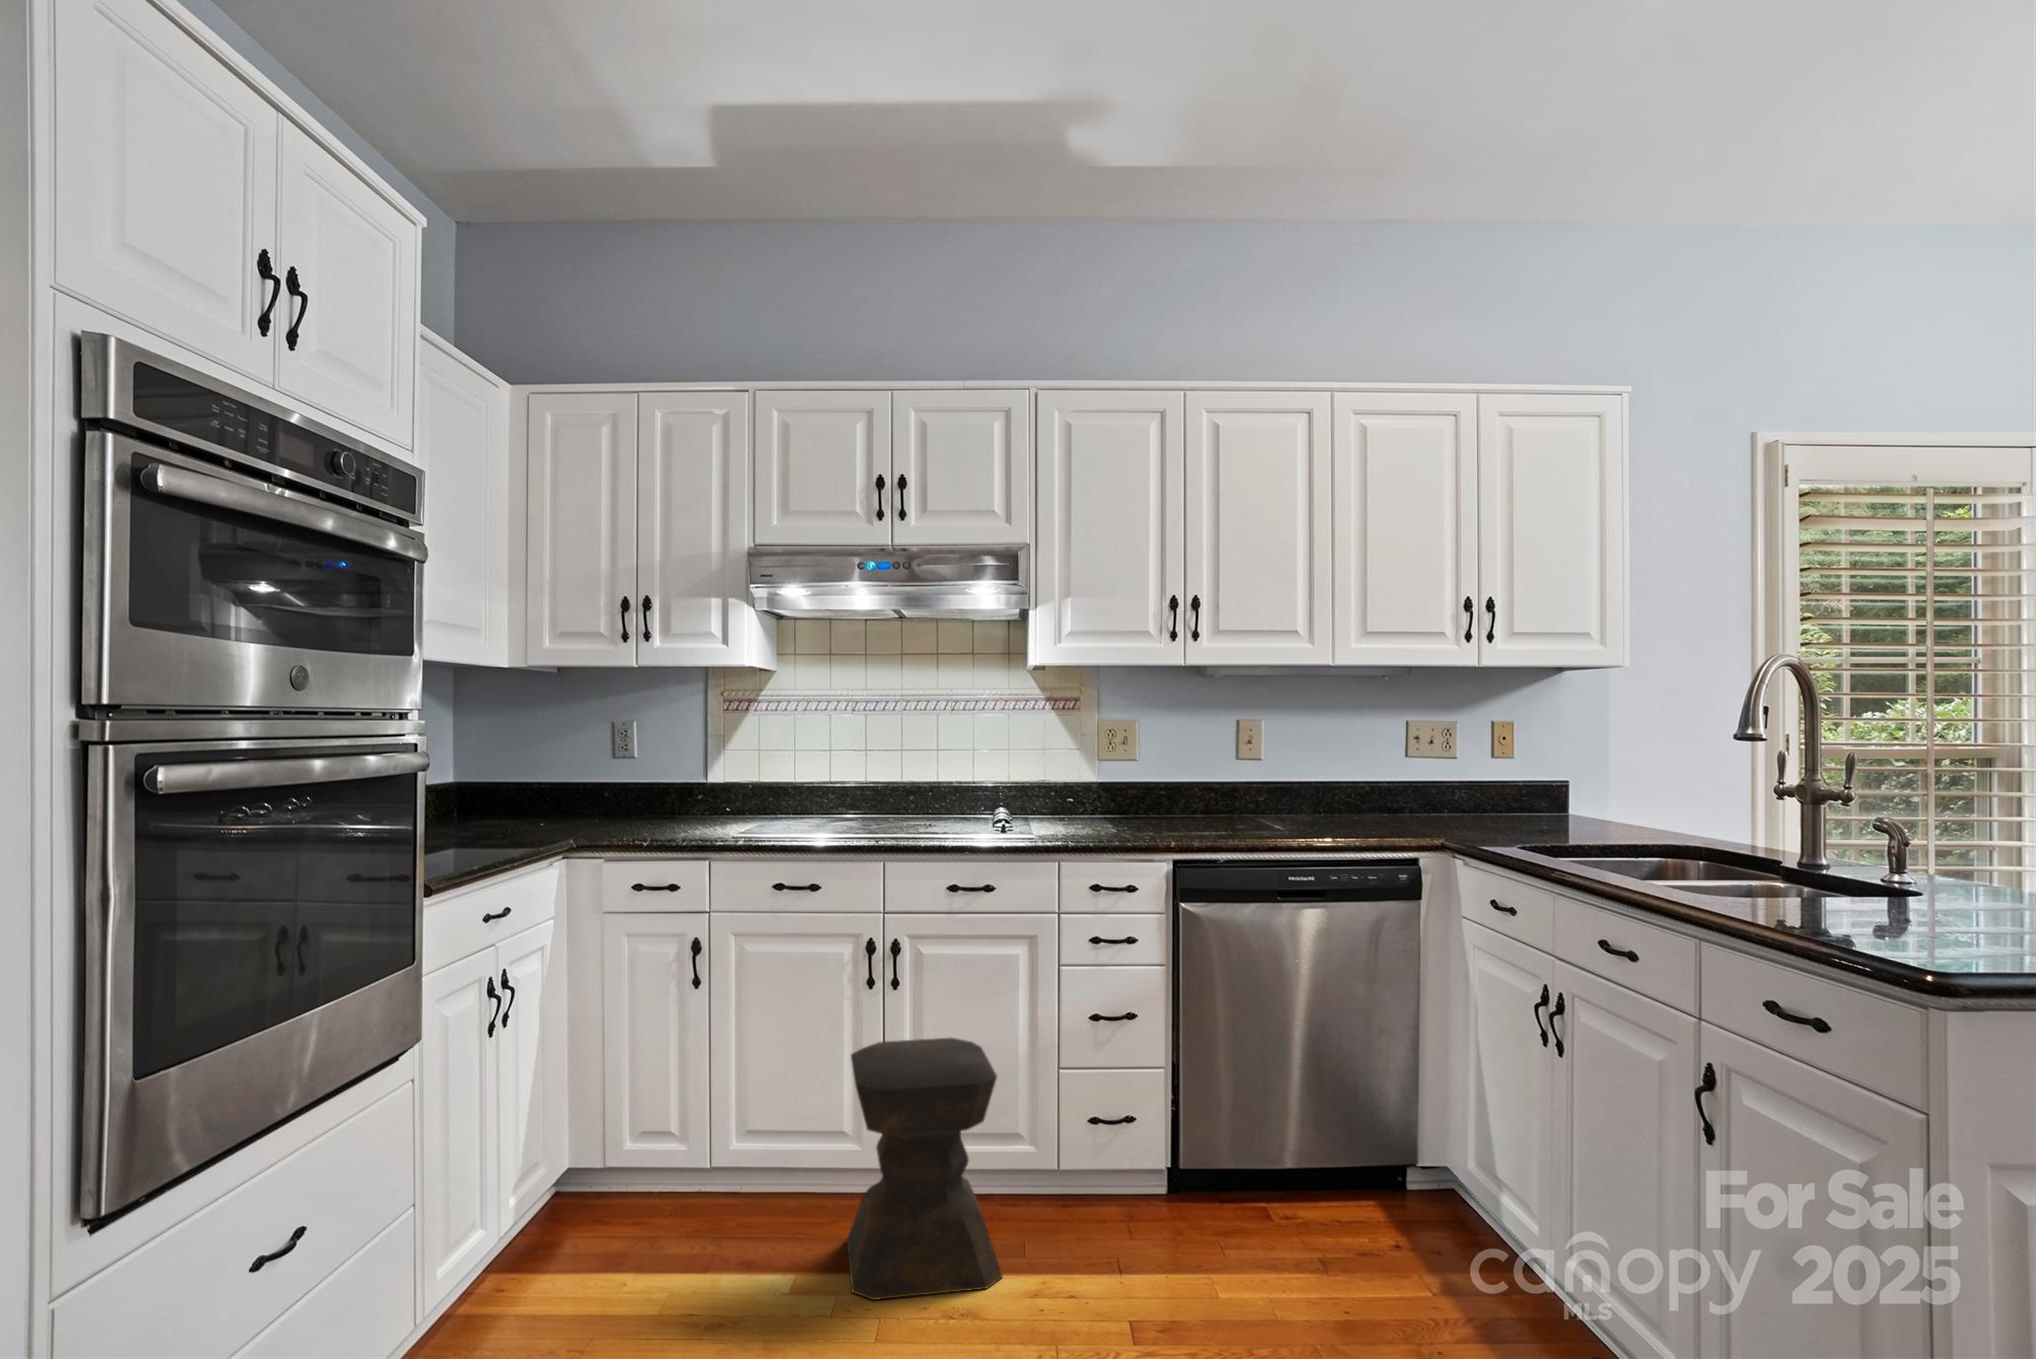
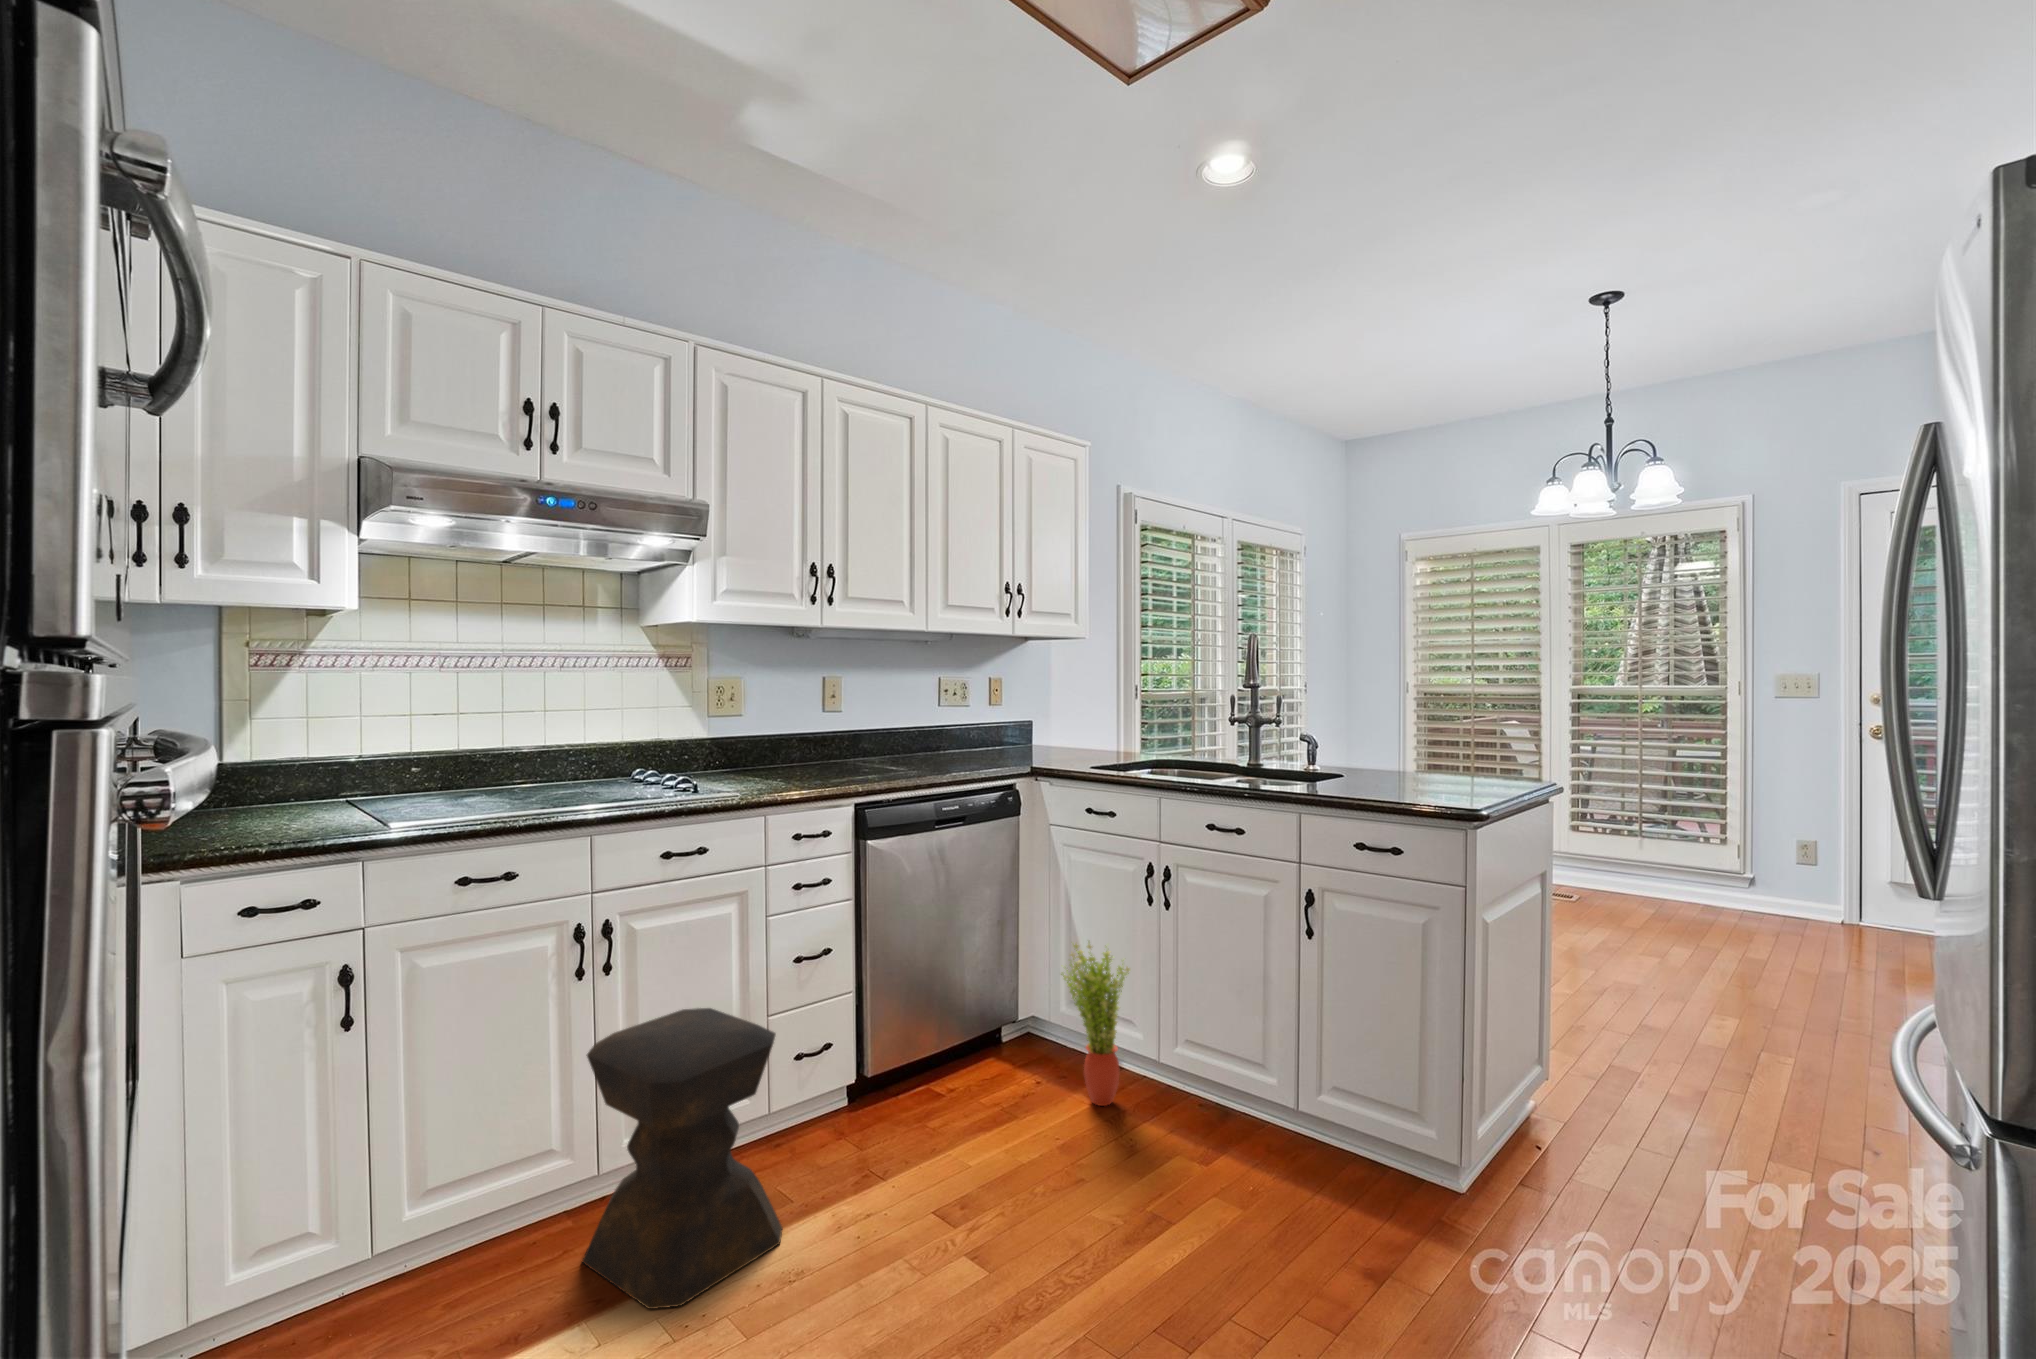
potted plant: none [1391,1067,1489,1300] -> present [1061,944,1130,1106]

